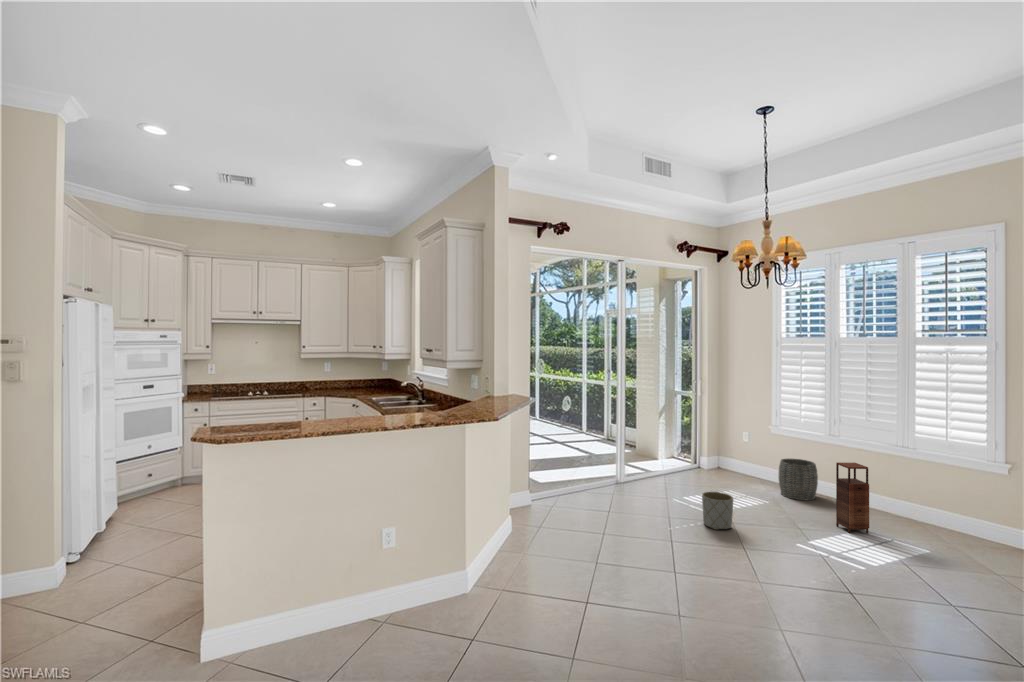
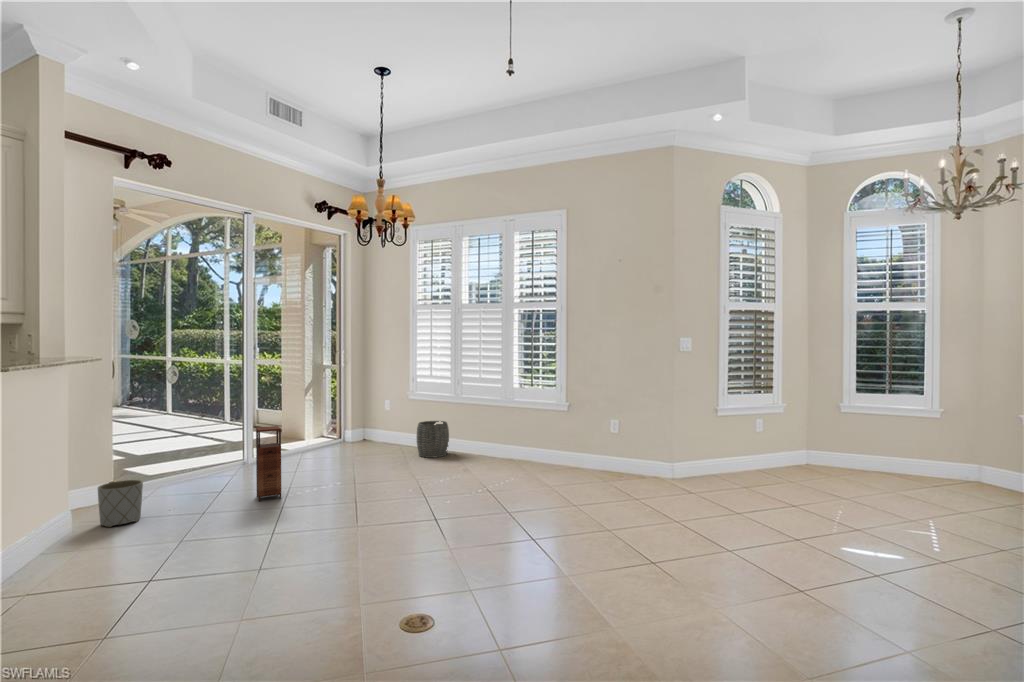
storage cabinet: present [836,463,869,533] -> present [256,426,281,502]
planter: present [702,492,733,530] -> present [98,480,143,527]

